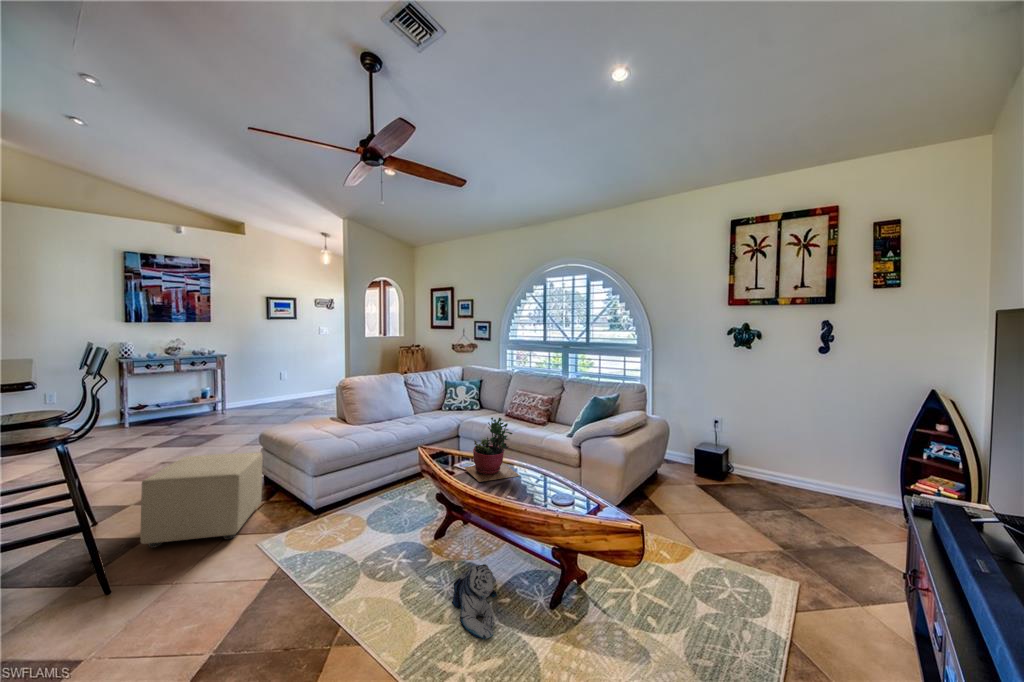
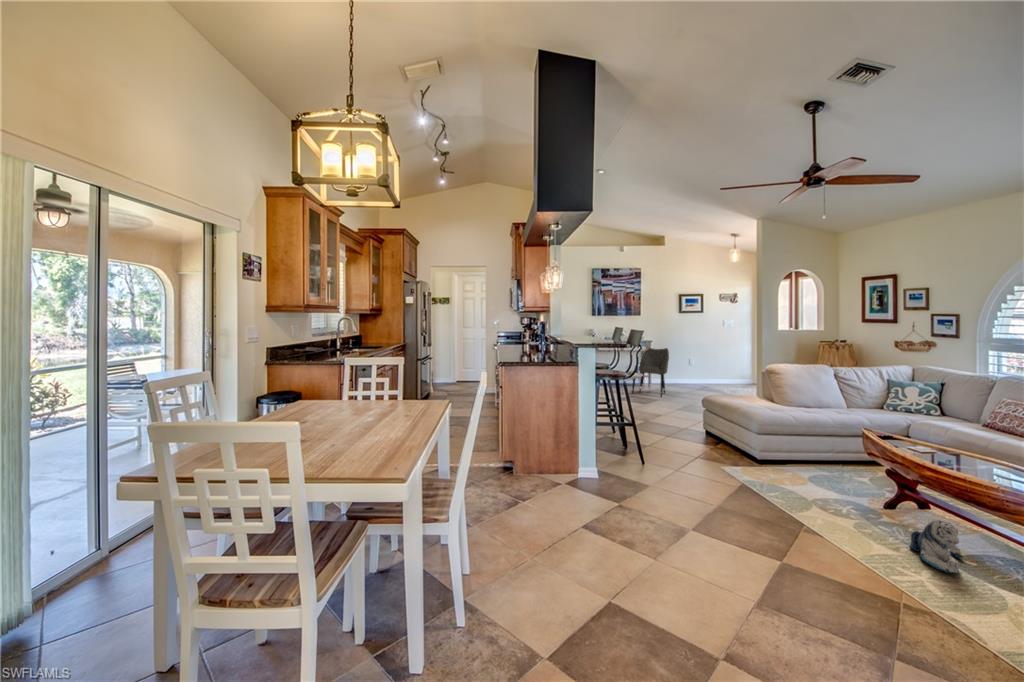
armchair: none [192,358,251,421] -> present [632,348,669,397]
succulent plant: present [464,418,520,482] -> none [921,408,1001,473]
ottoman: present [140,452,263,548] -> none [652,407,715,466]

